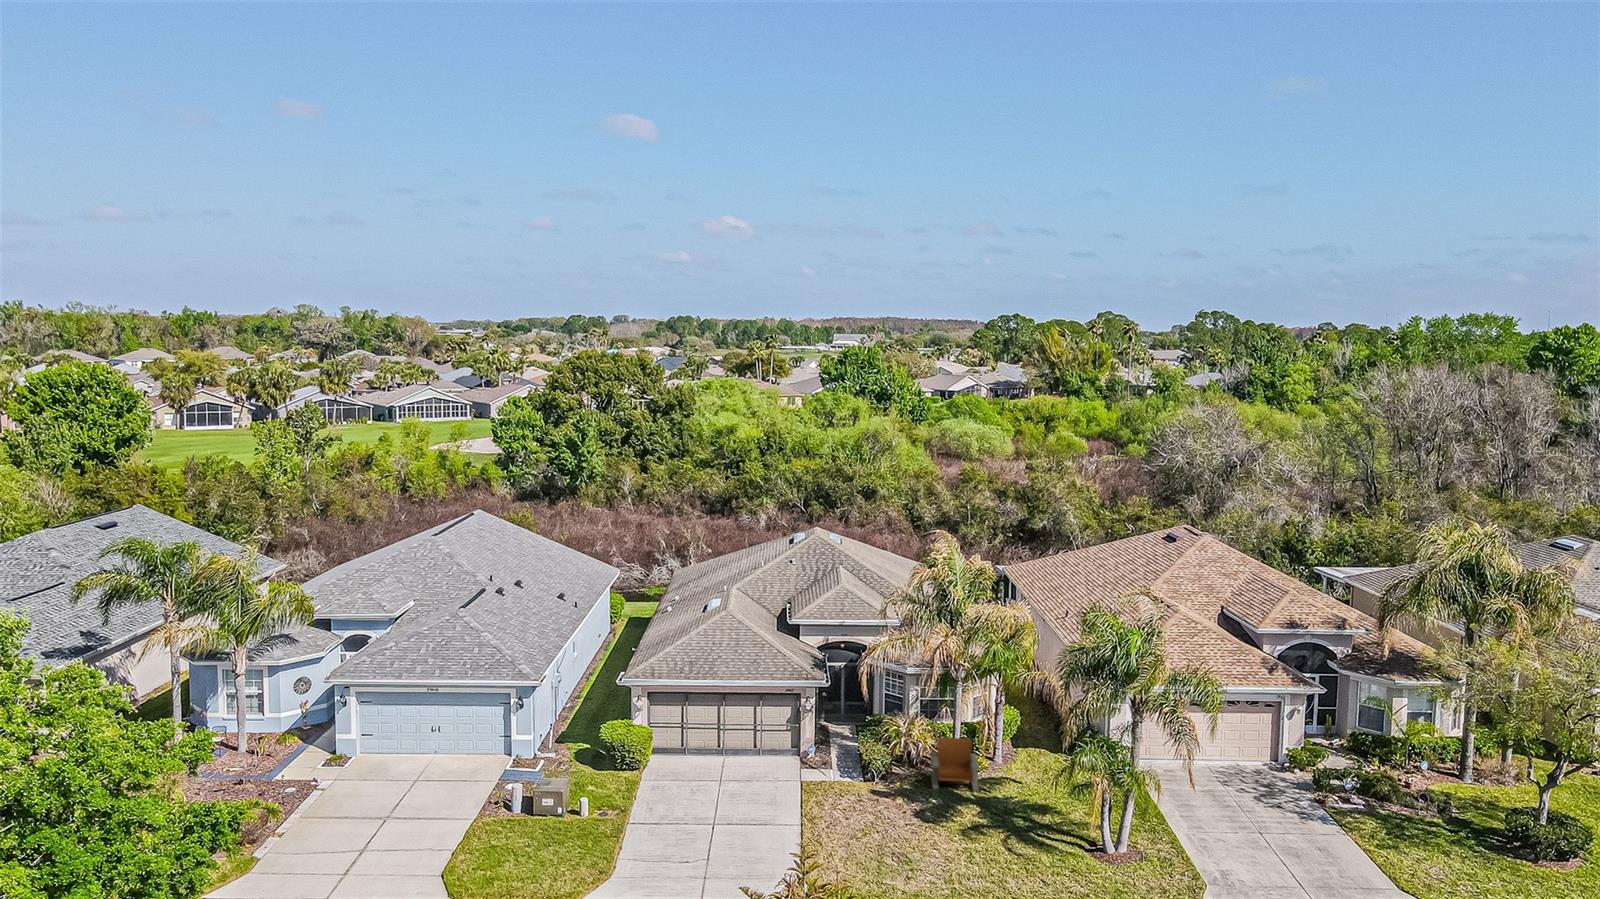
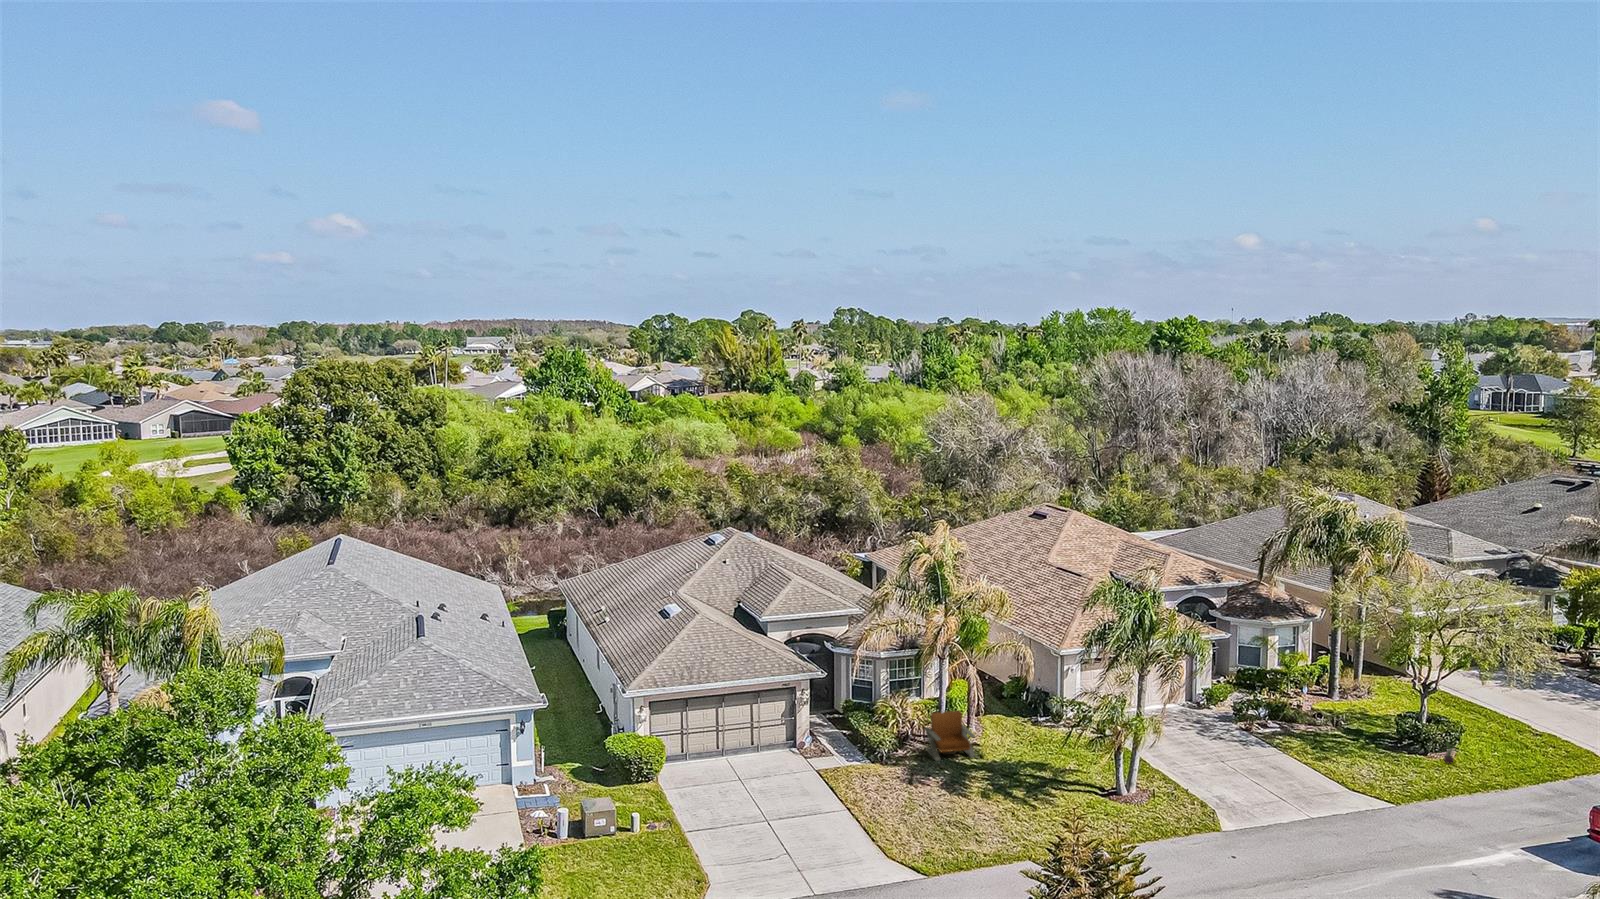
decorative plant: none [1545,845,1578,877] -> present [1440,740,1456,763]

